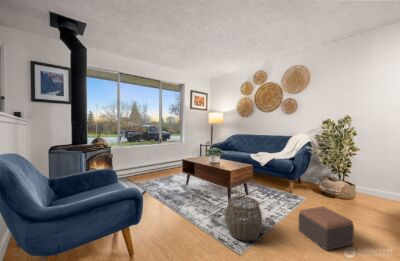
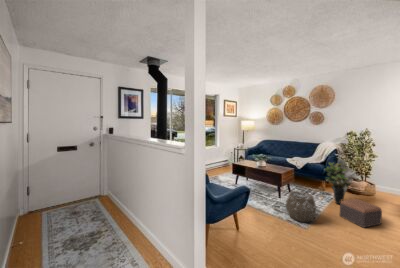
potted plant: none [286,157,320,212] -> present [325,163,351,204]

